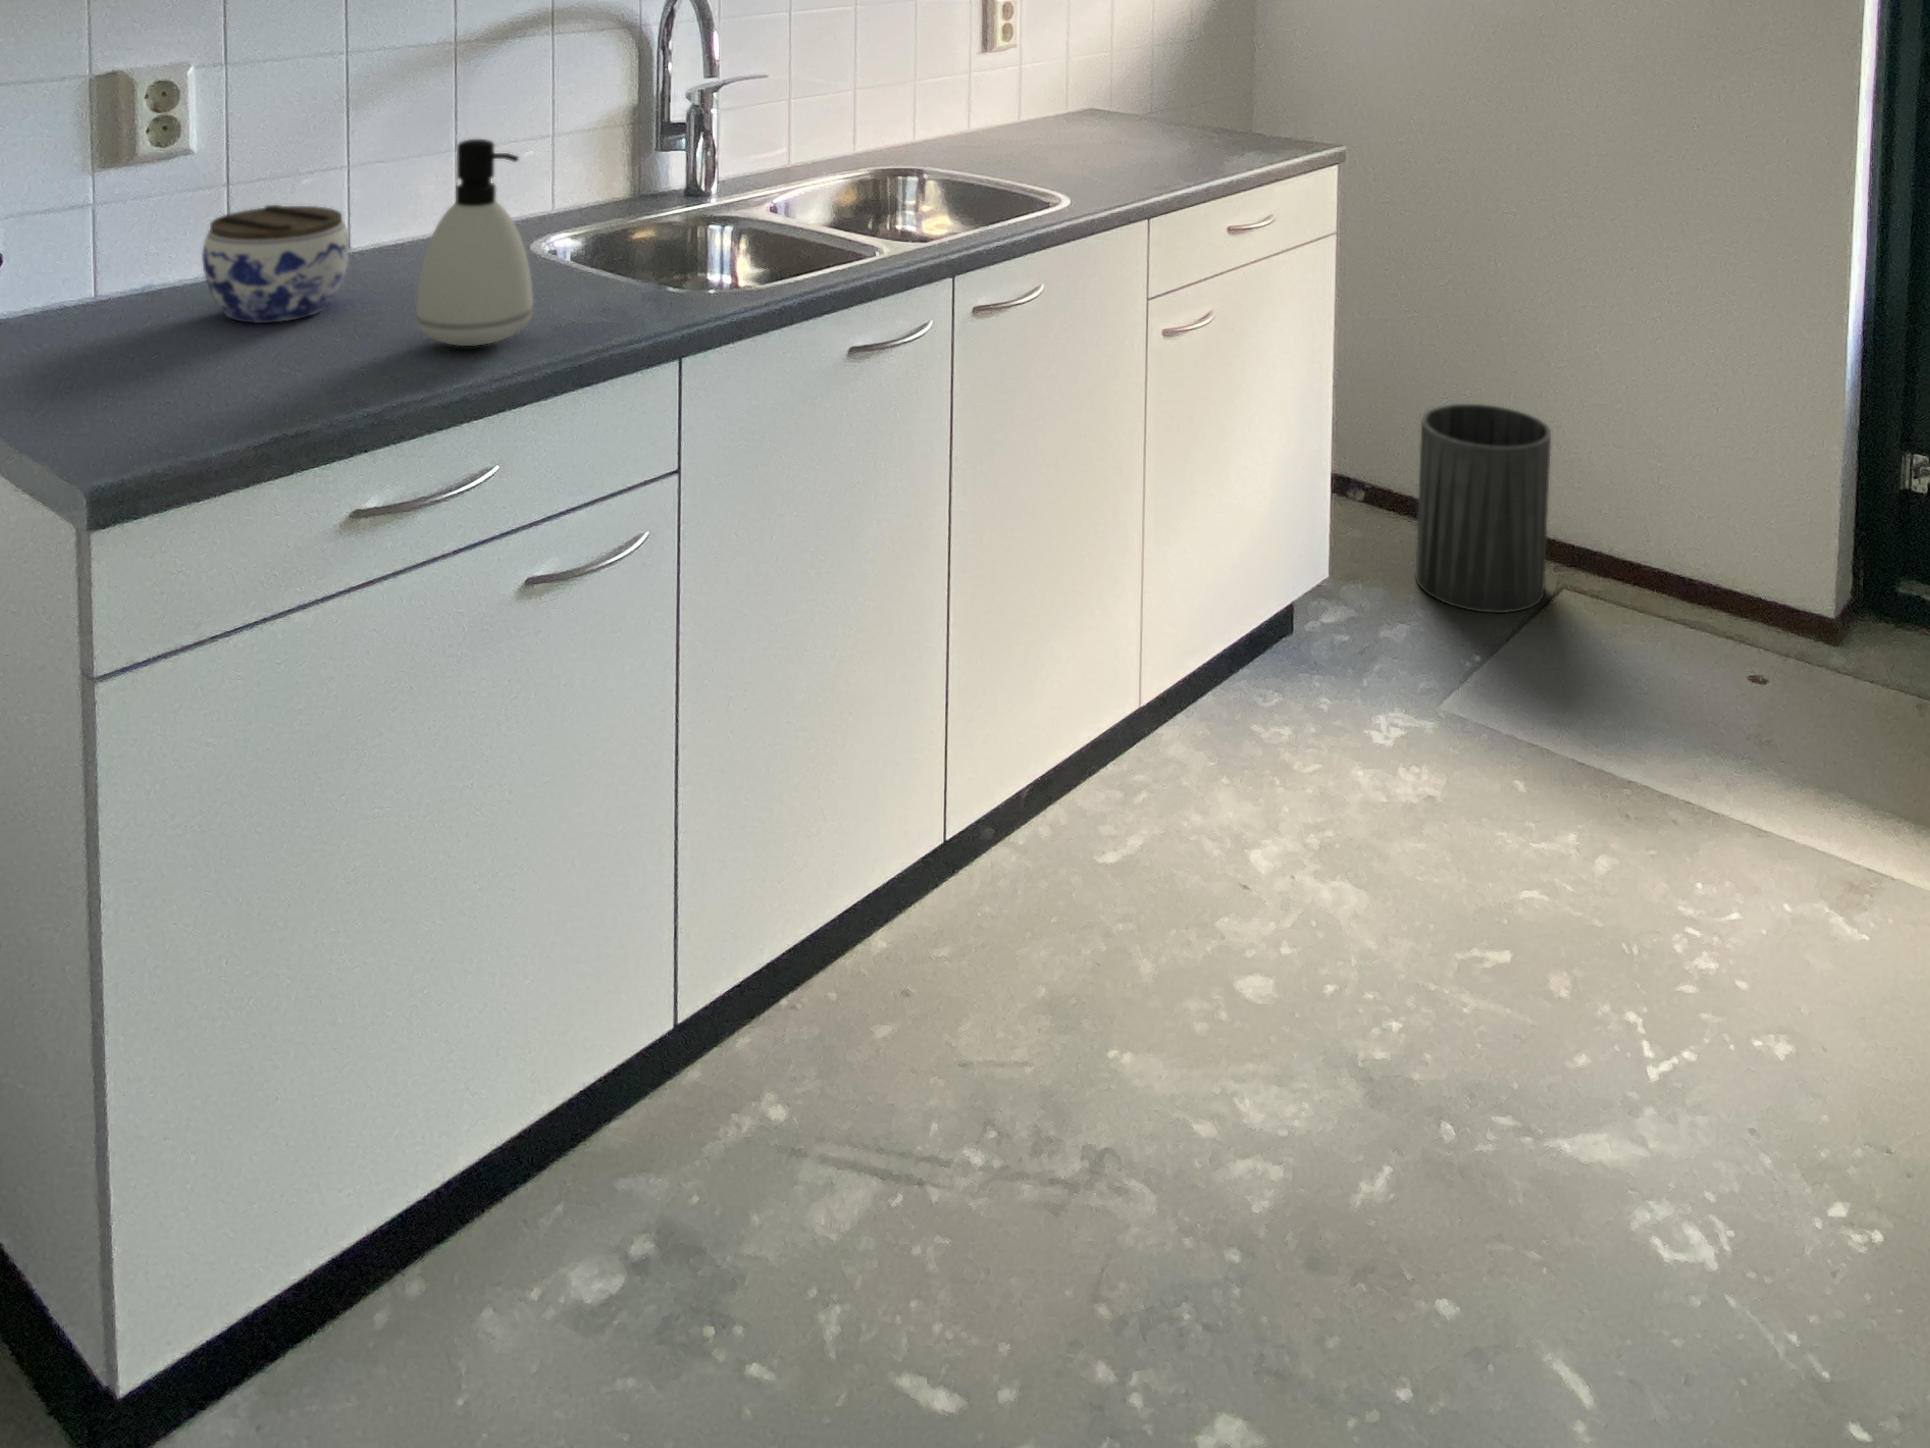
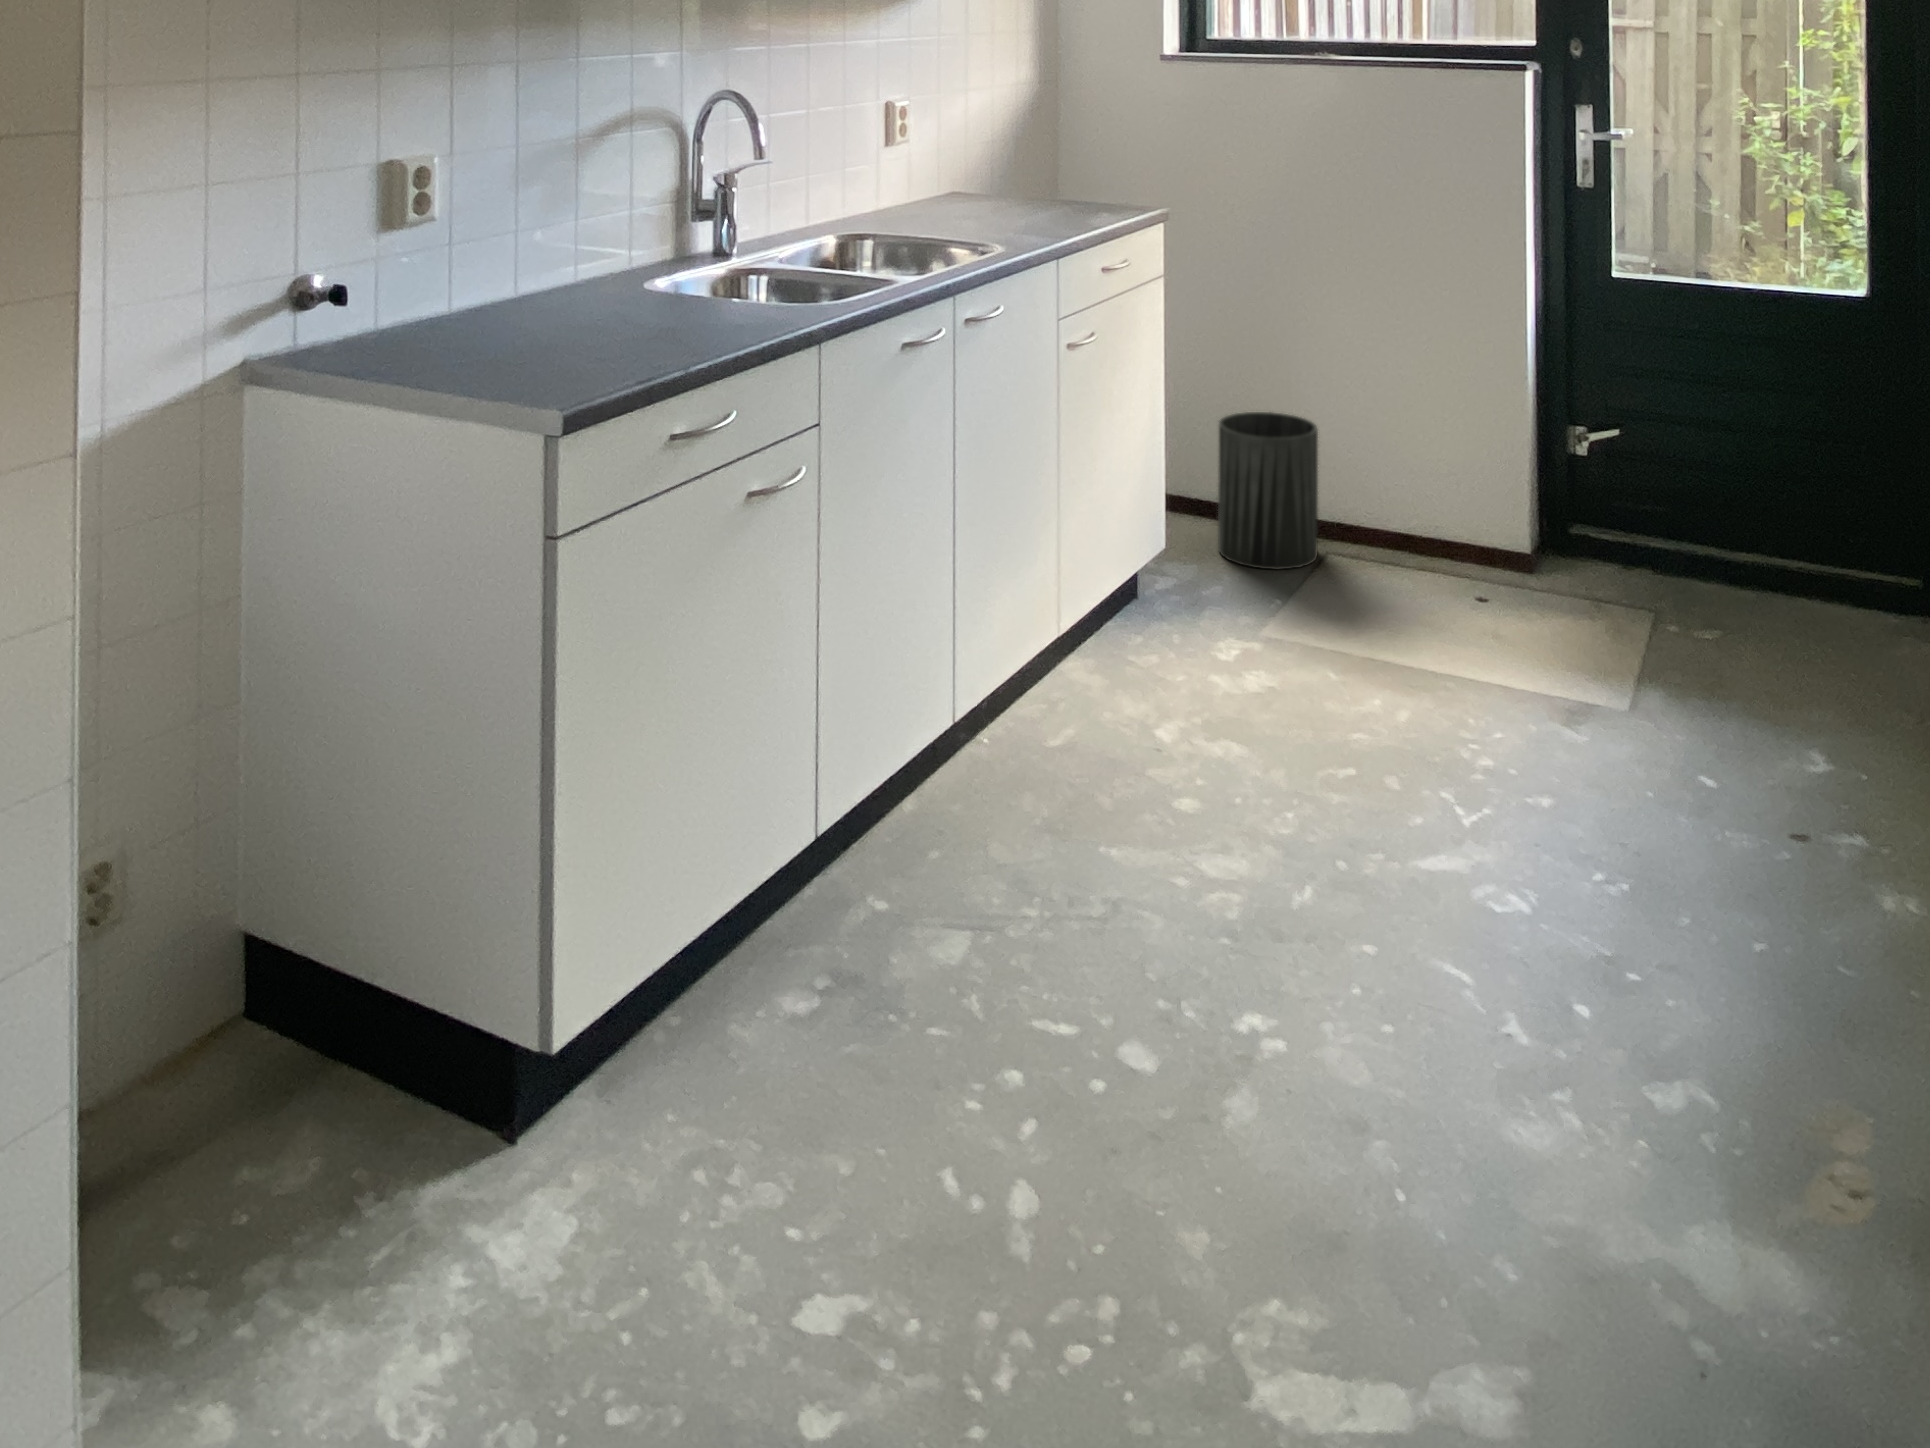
soap dispenser: present [416,139,533,346] -> none [635,195,714,341]
jar: present [202,205,350,323] -> none [457,256,557,338]

